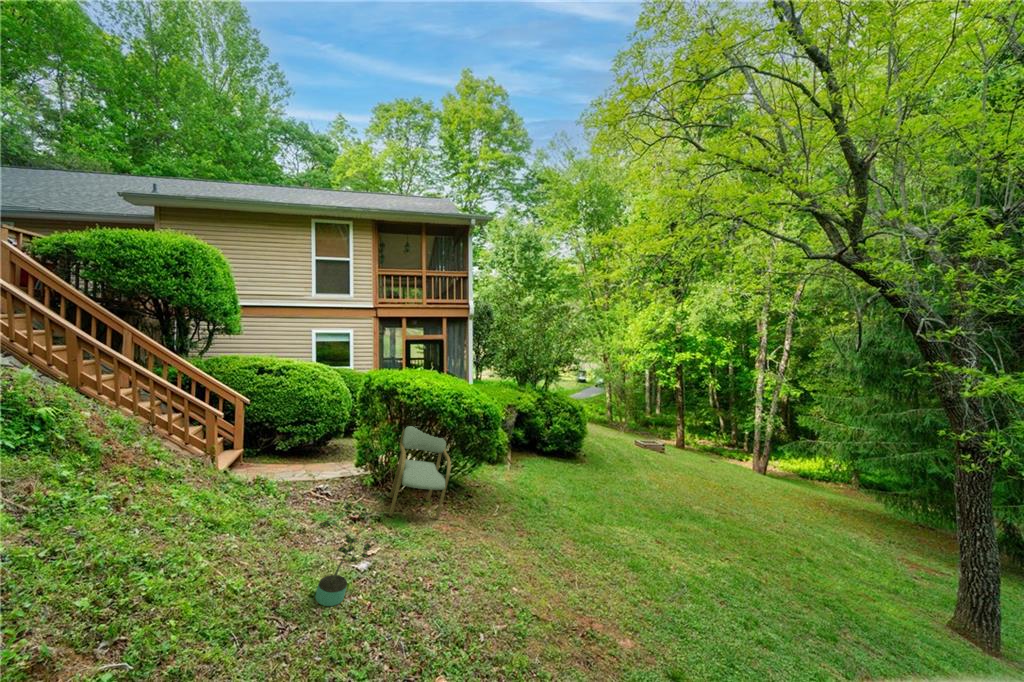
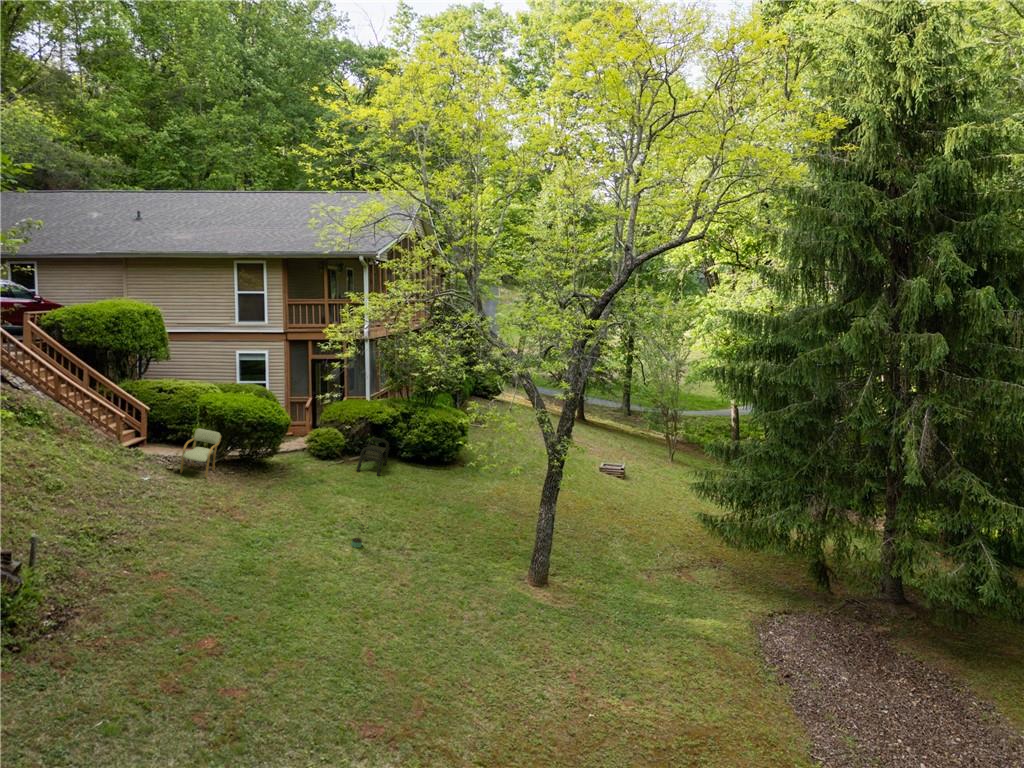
bench: none [541,424,592,475] -> present [357,438,389,476]
potted plant: present [316,505,371,606] -> present [351,513,369,548]

